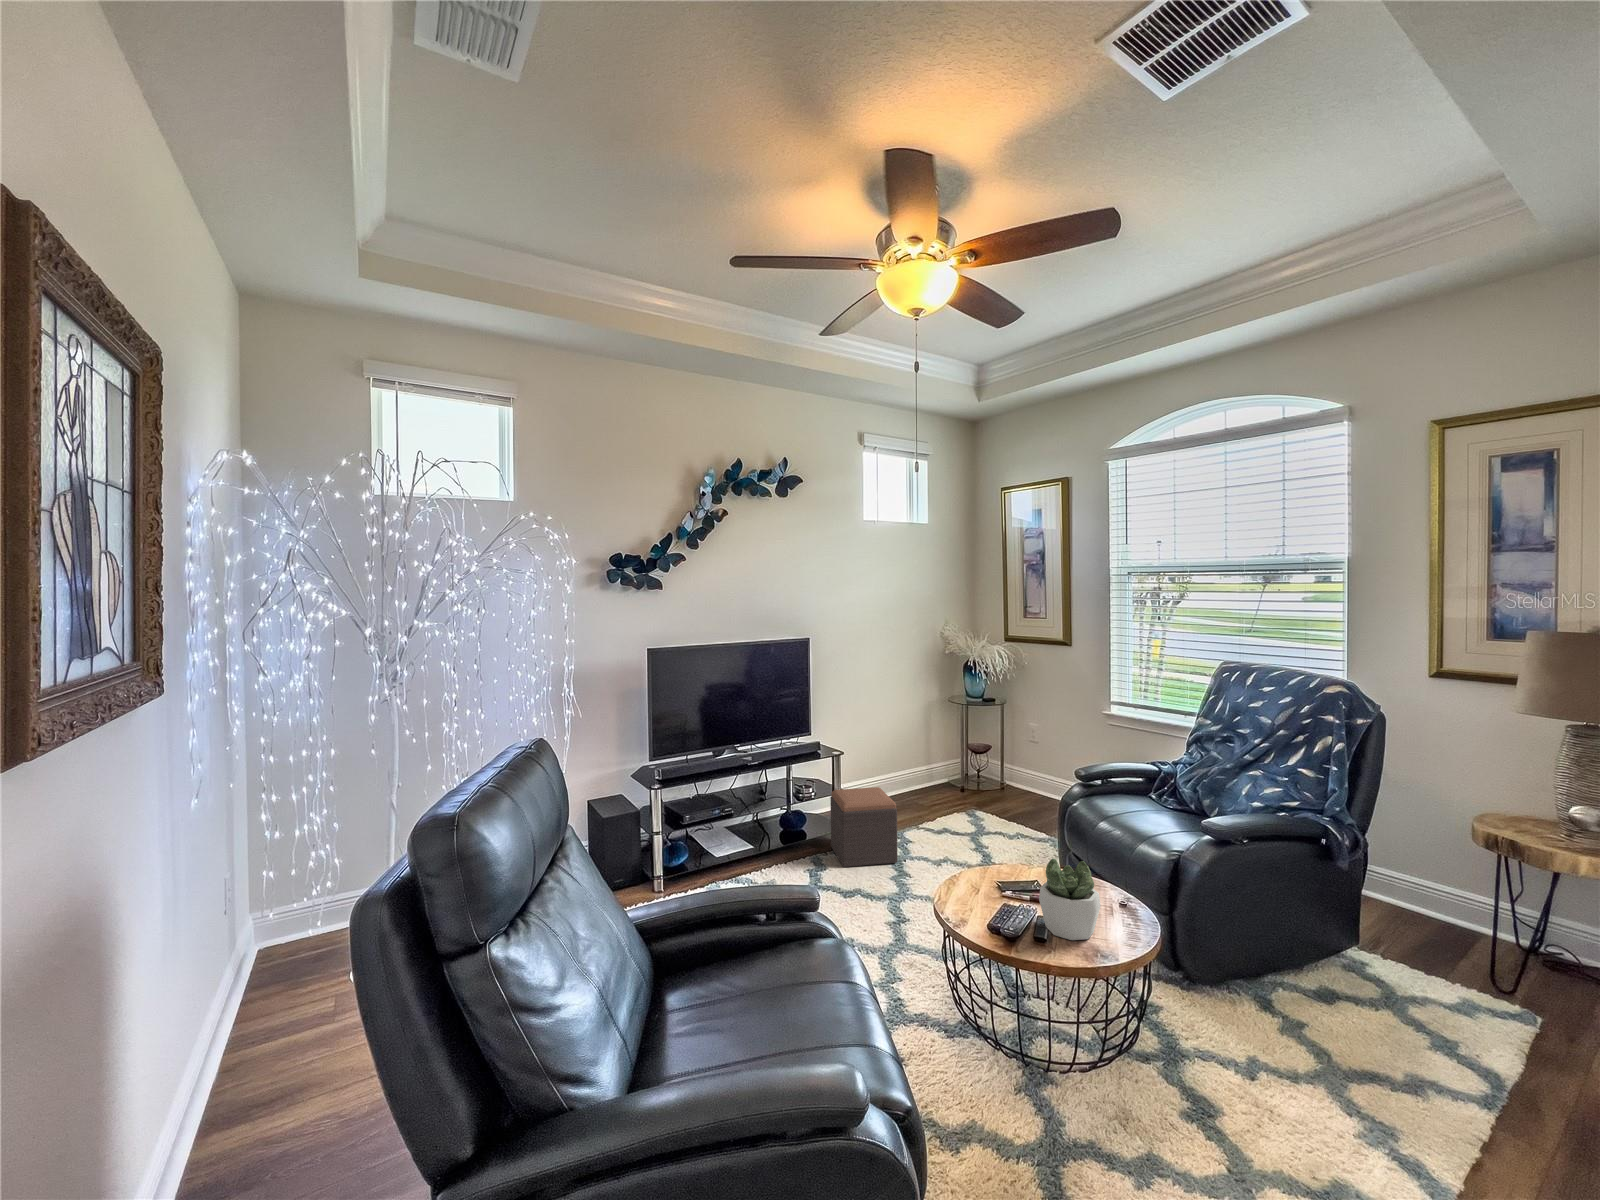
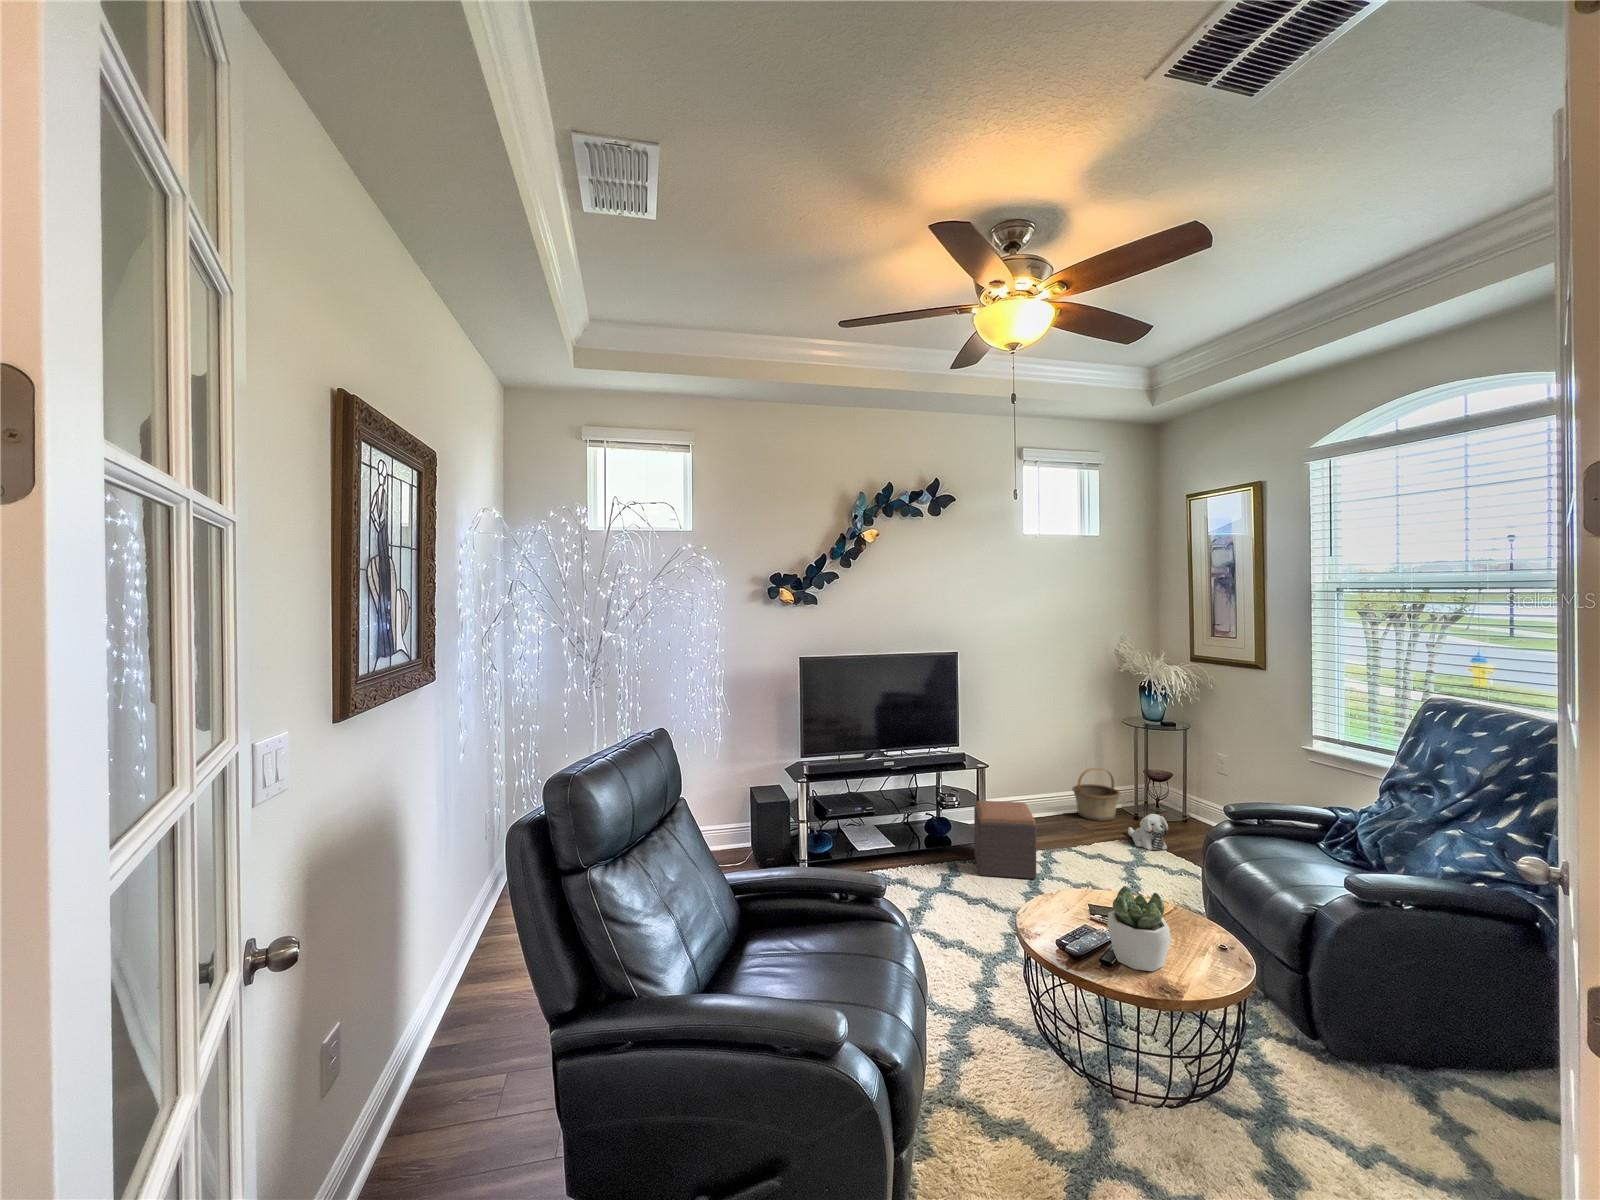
basket: none [906,746,950,797] -> present [1072,768,1121,821]
plush toy: none [961,785,999,820] -> present [1128,814,1168,850]

